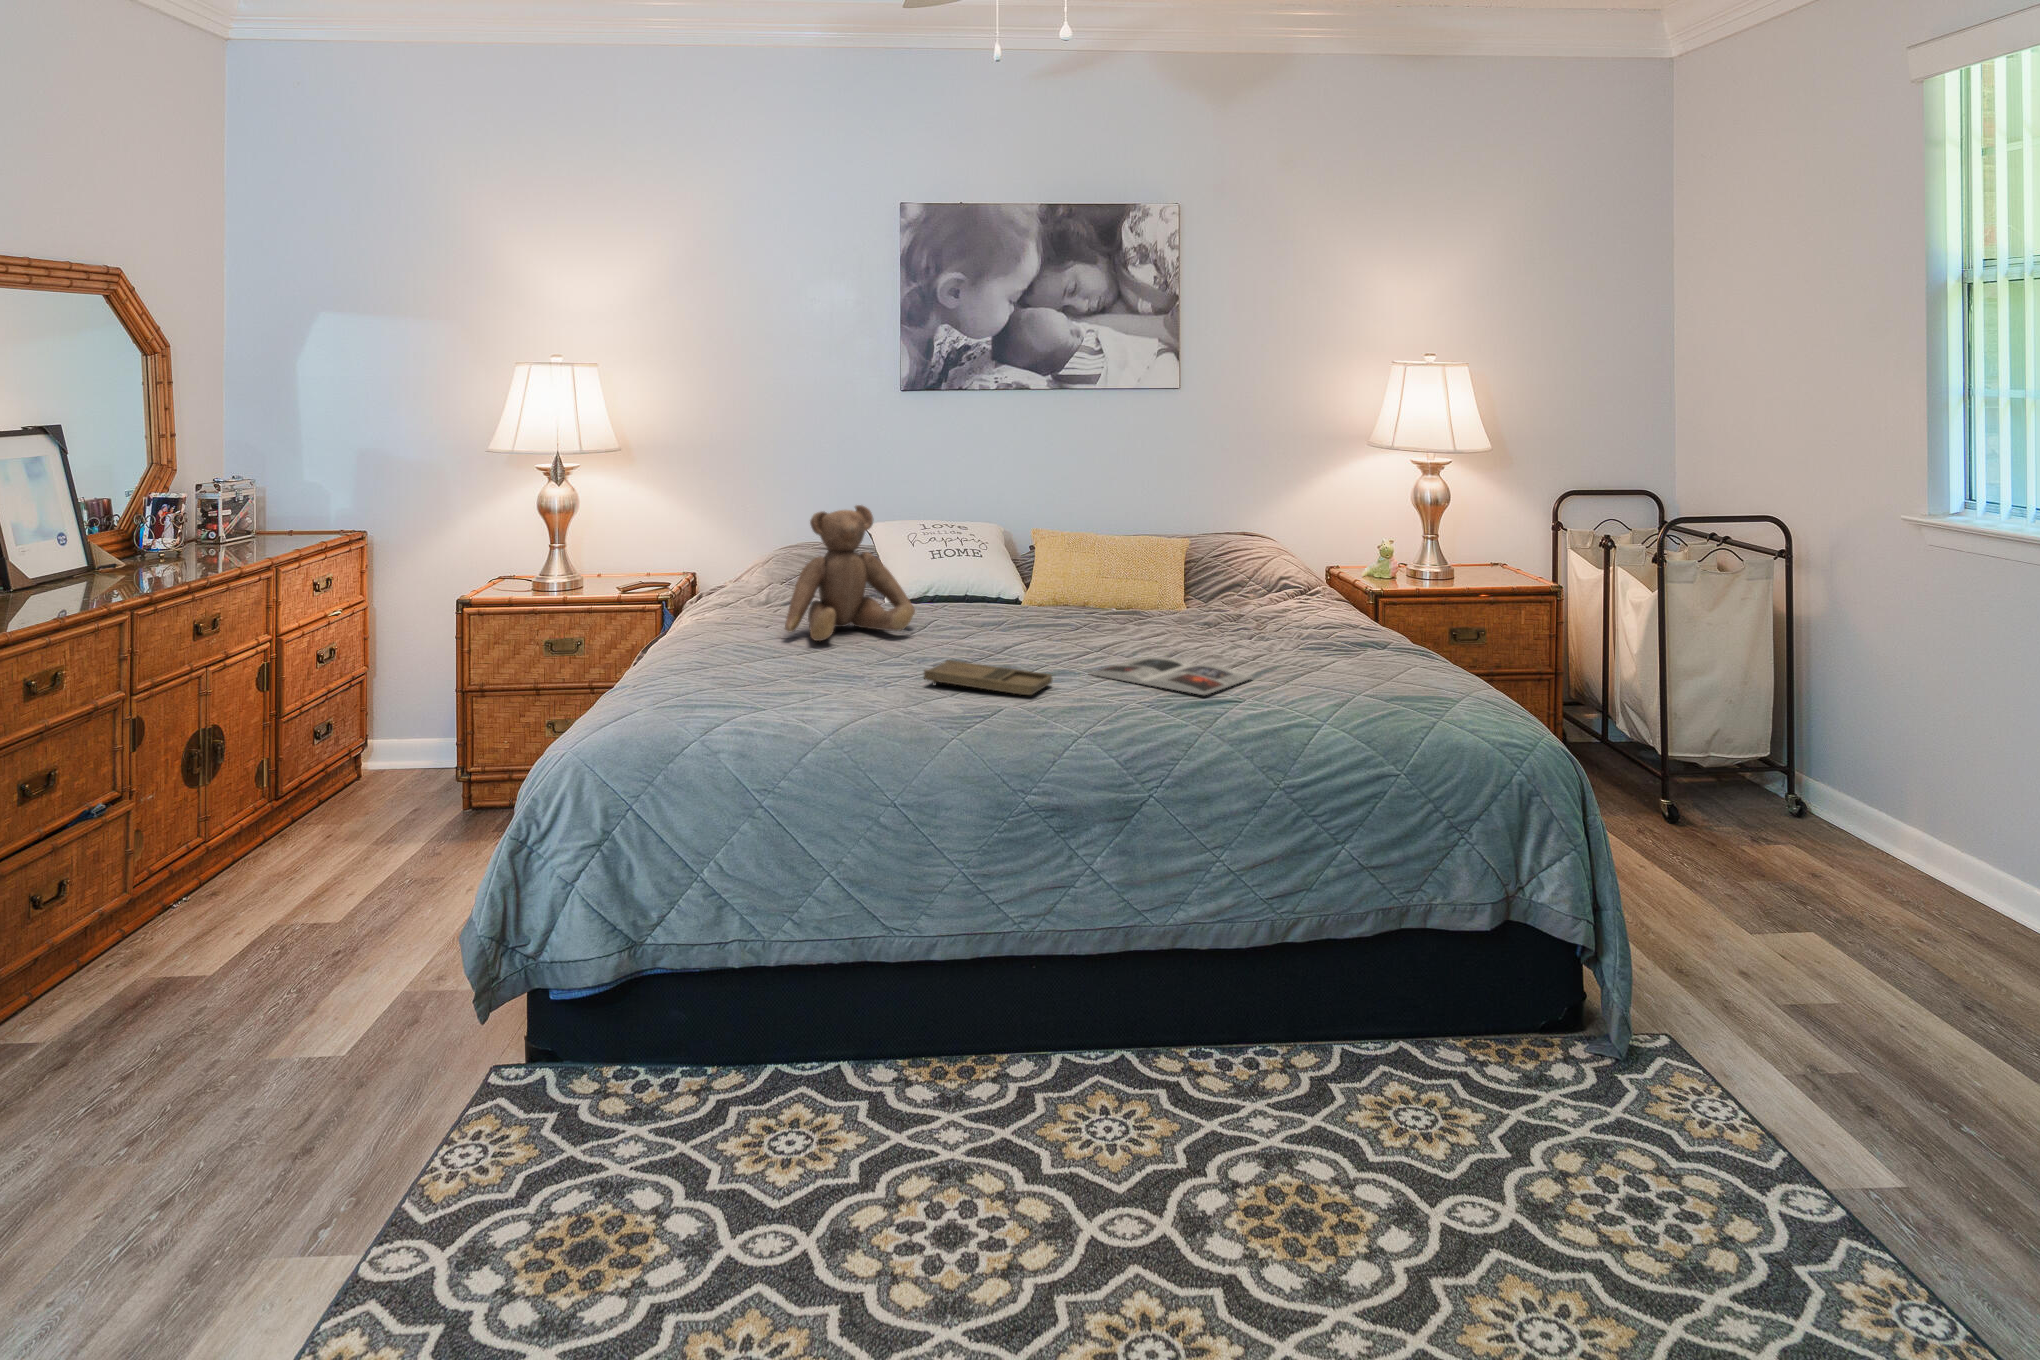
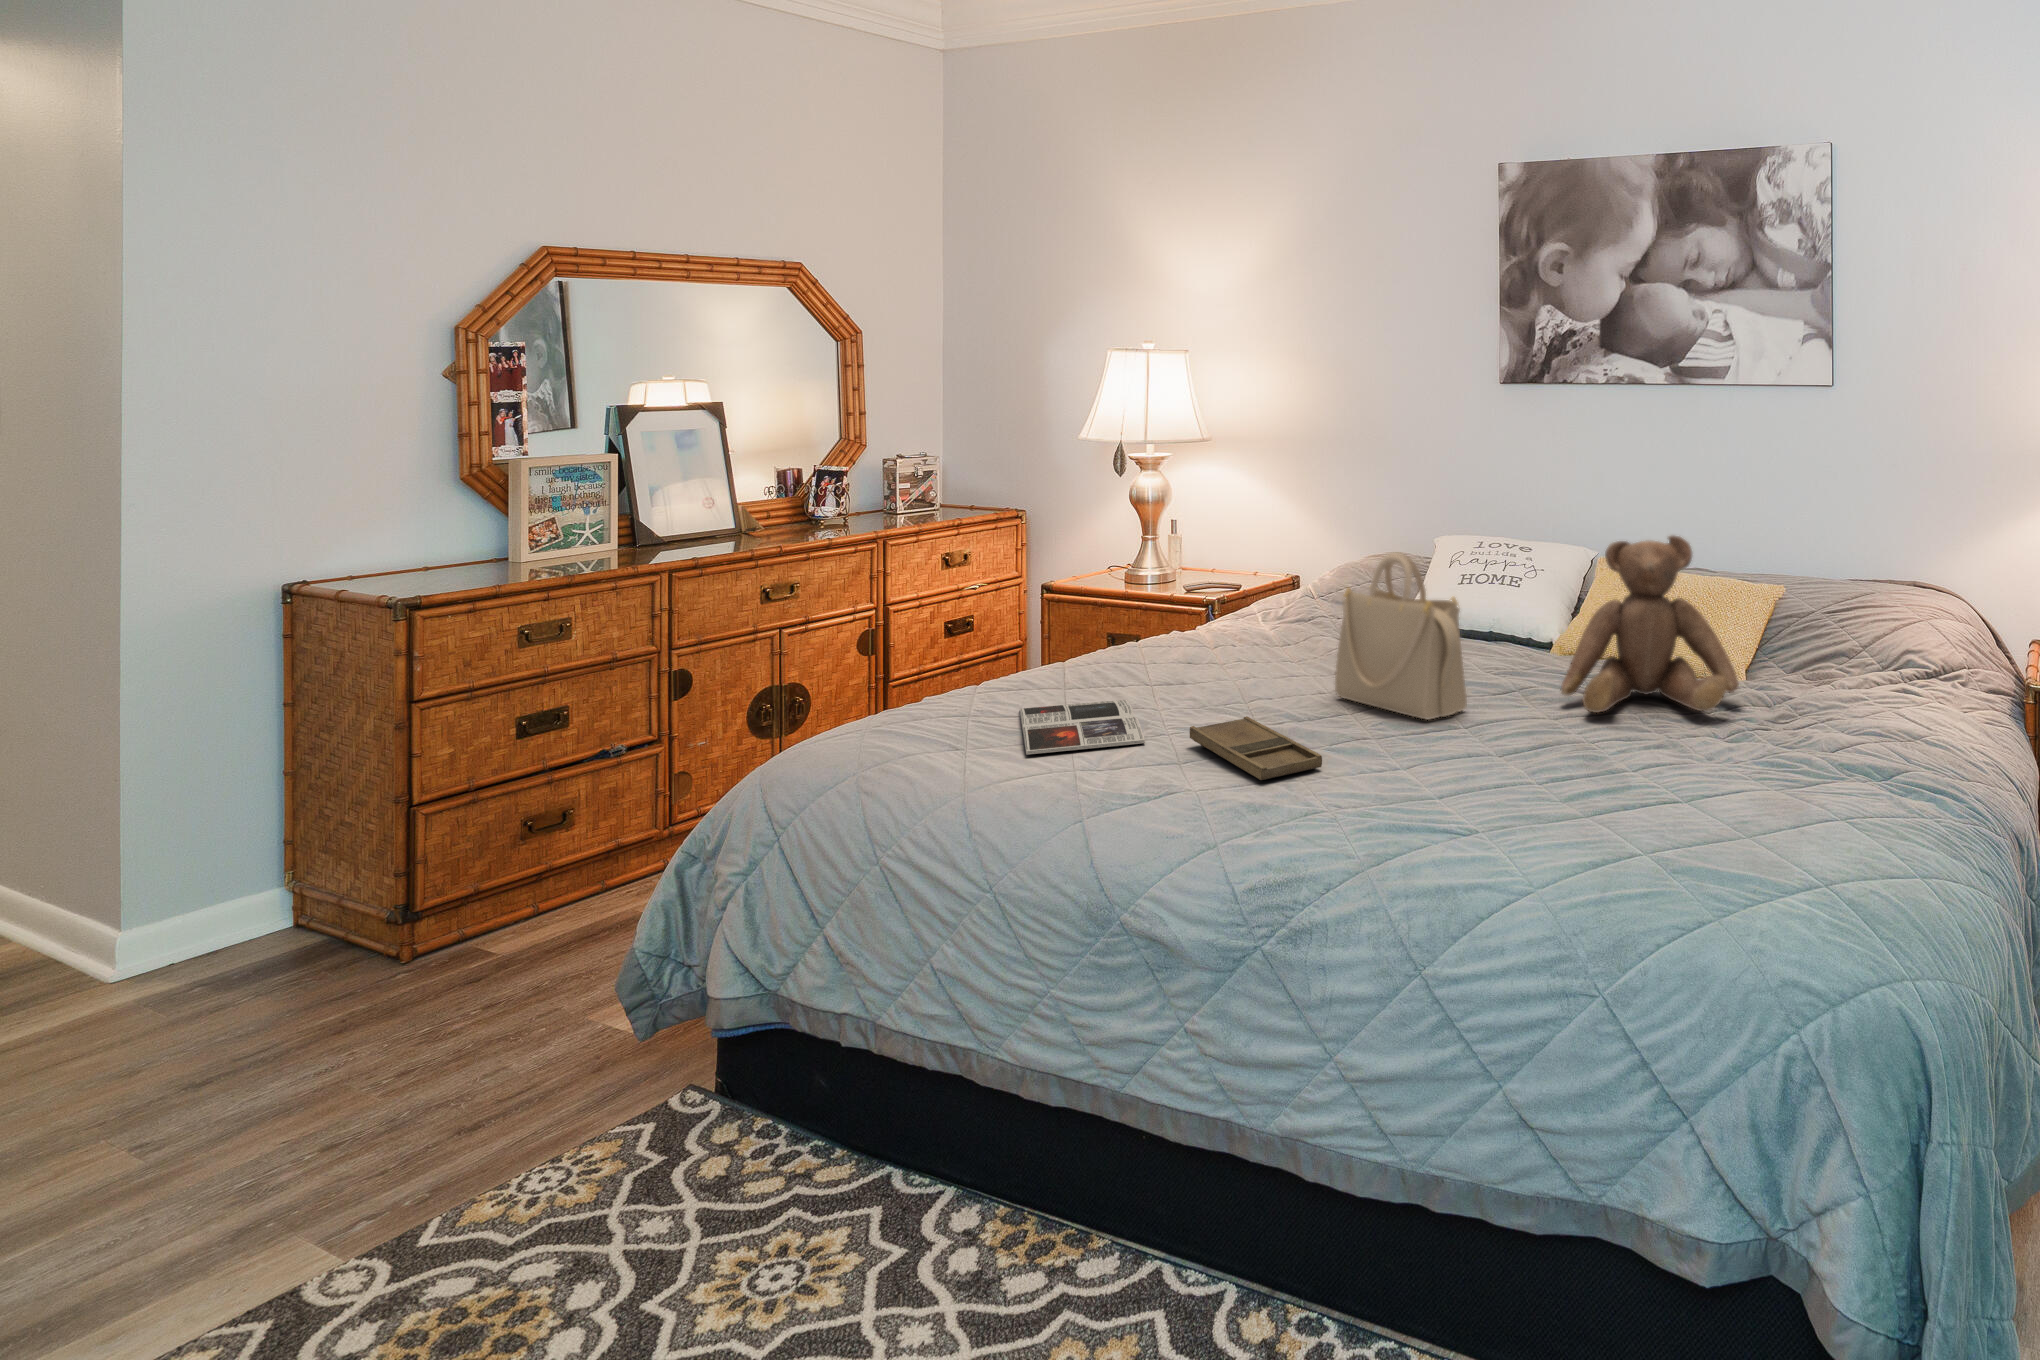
teddy bear: present [785,505,915,641] -> present [1560,536,1739,713]
handbag: none [954,525,1070,649] -> present [1335,553,1467,719]
magazine: present [1089,657,1252,695] -> present [1020,700,1145,755]

